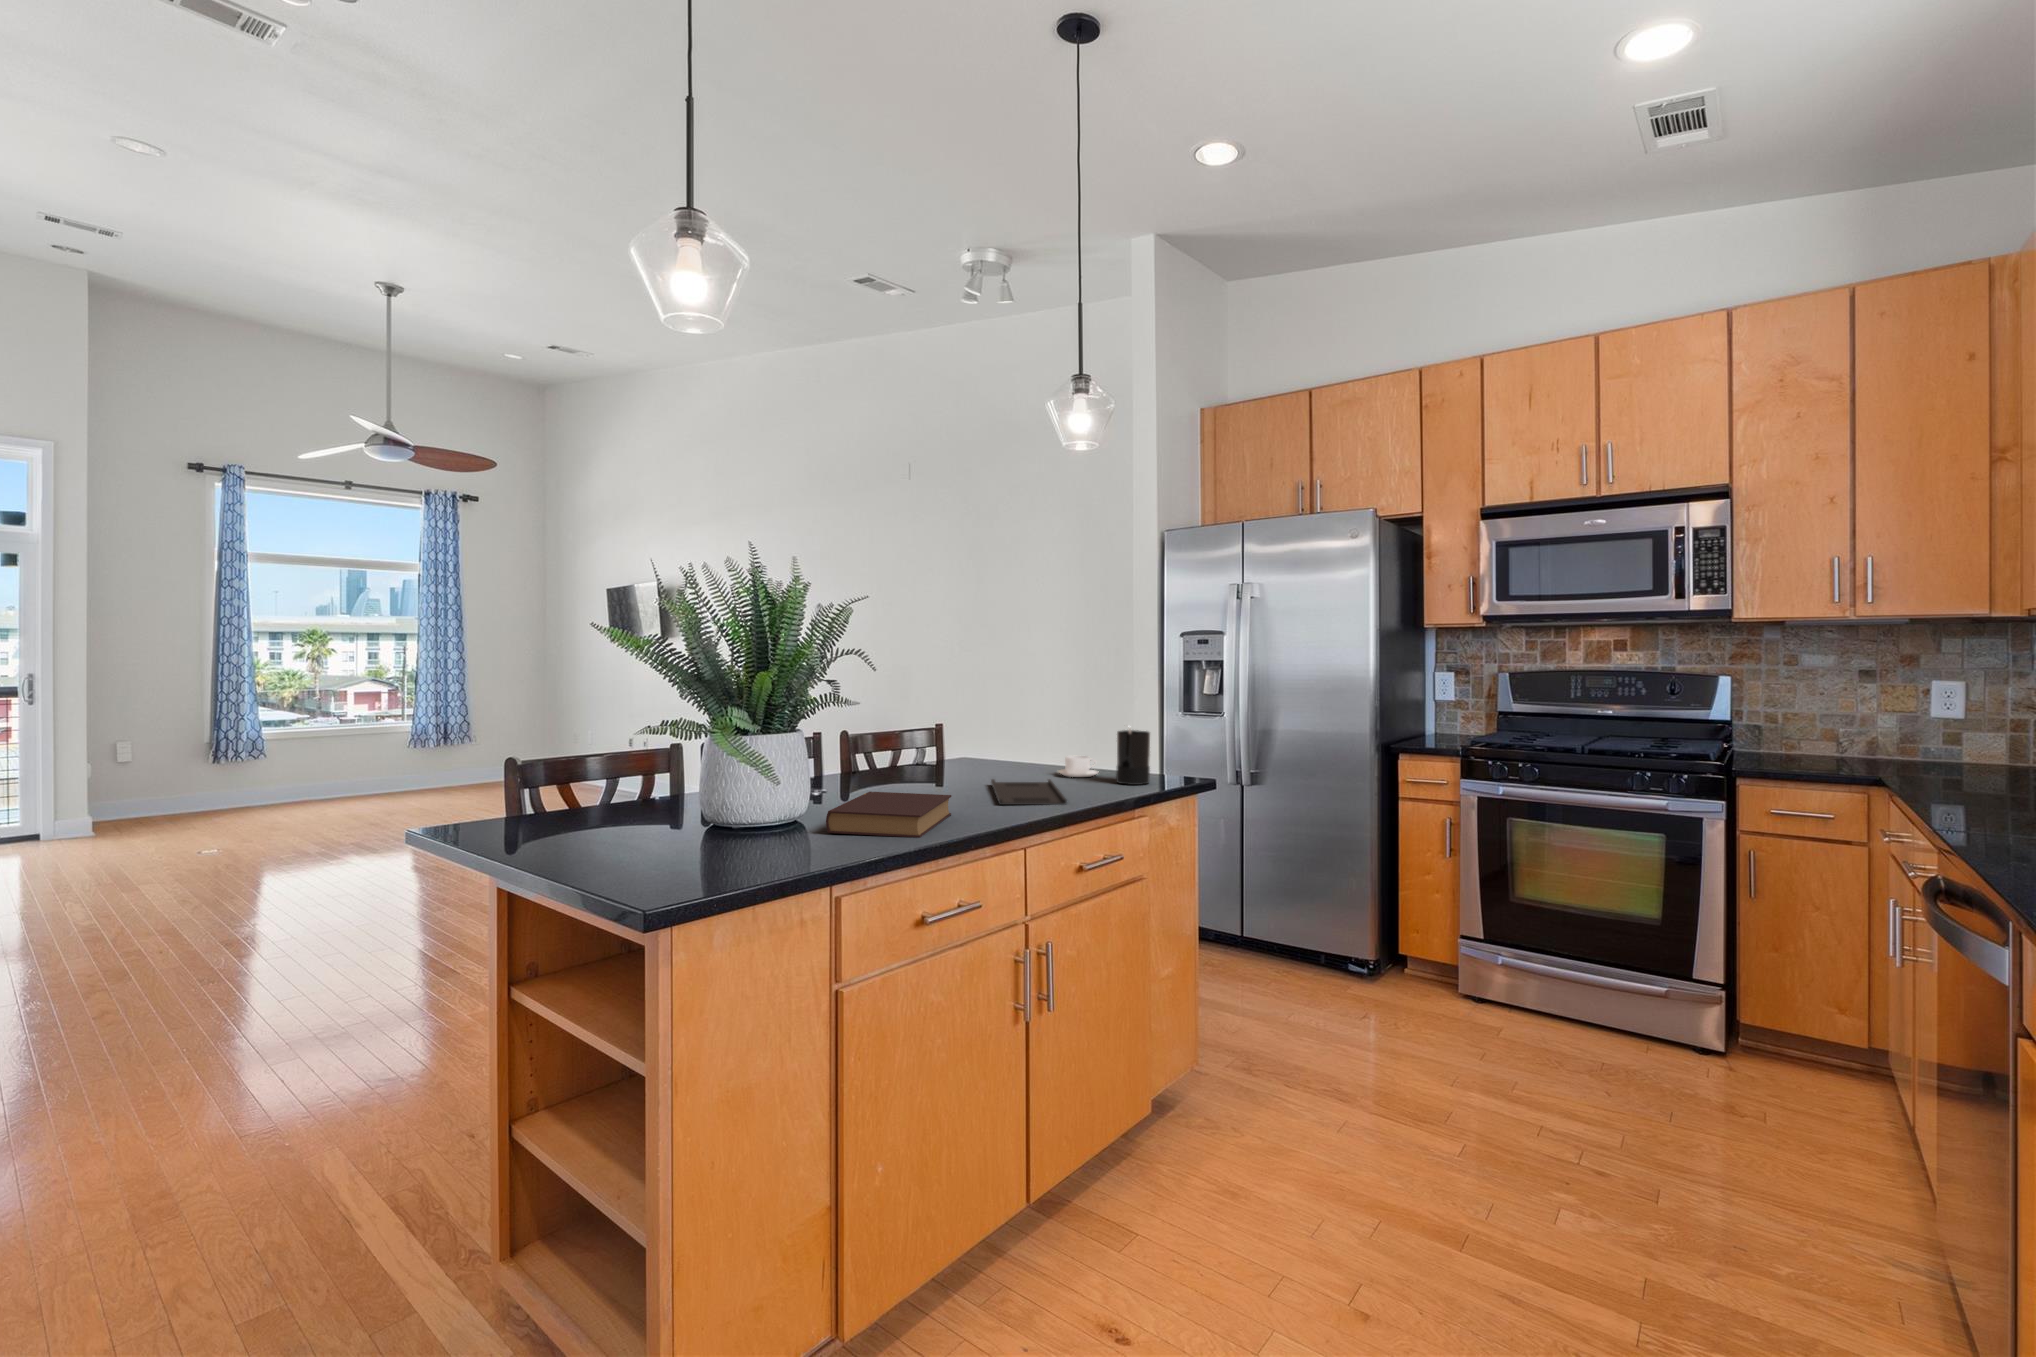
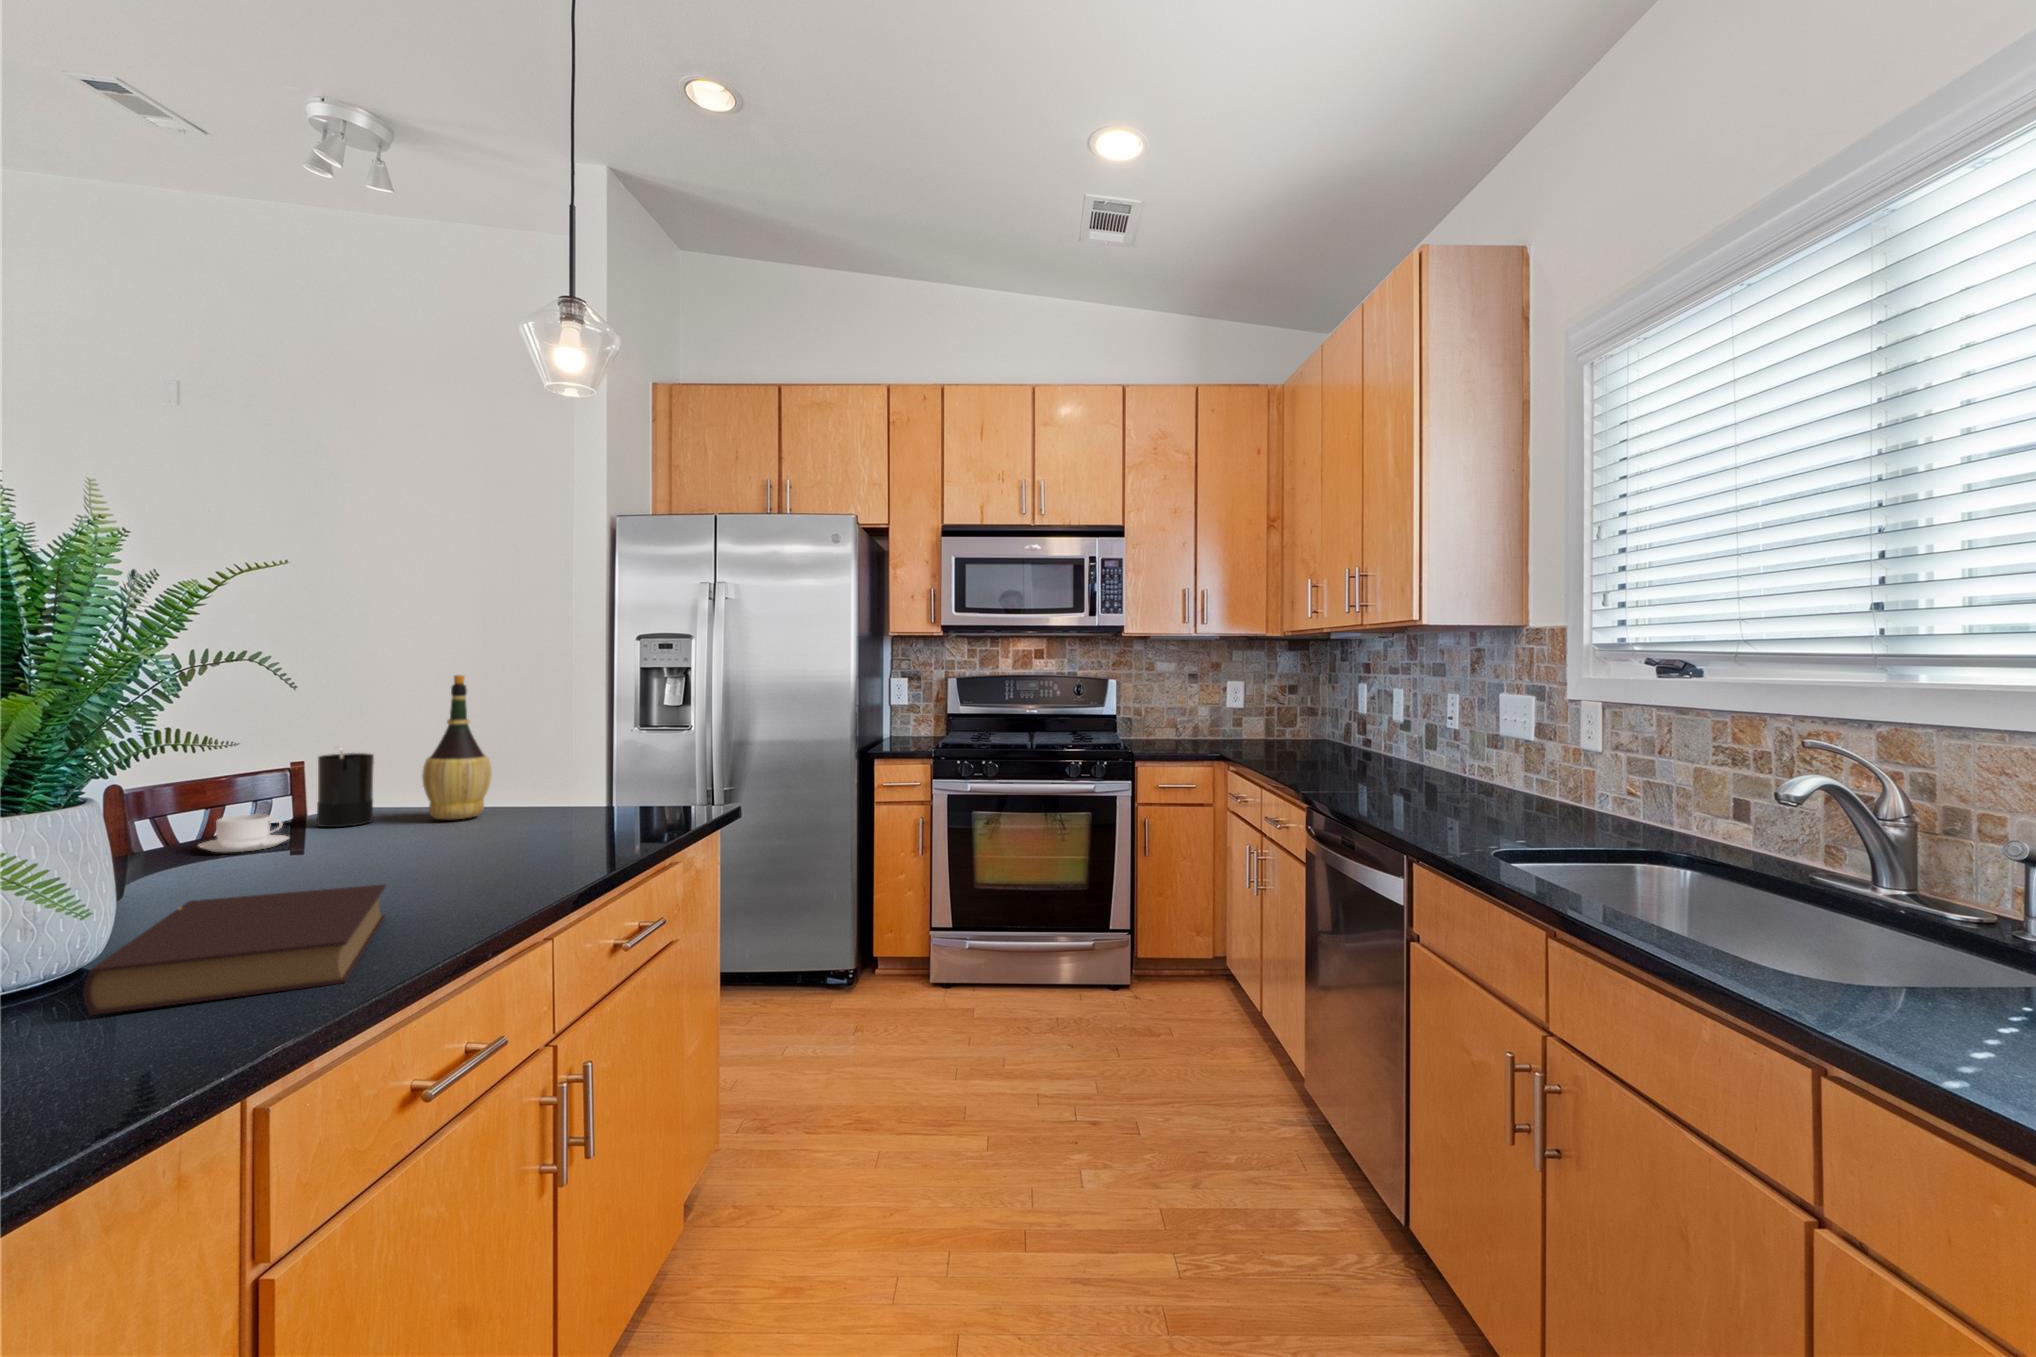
wine bottle: none [1000,669,1040,770] -> present [422,675,491,819]
candle: present [1116,726,1150,785] -> present [317,748,374,827]
coffee cup: present [1058,756,1098,777] -> present [199,814,289,852]
tray: present [991,779,1067,805] -> none [426,829,583,884]

